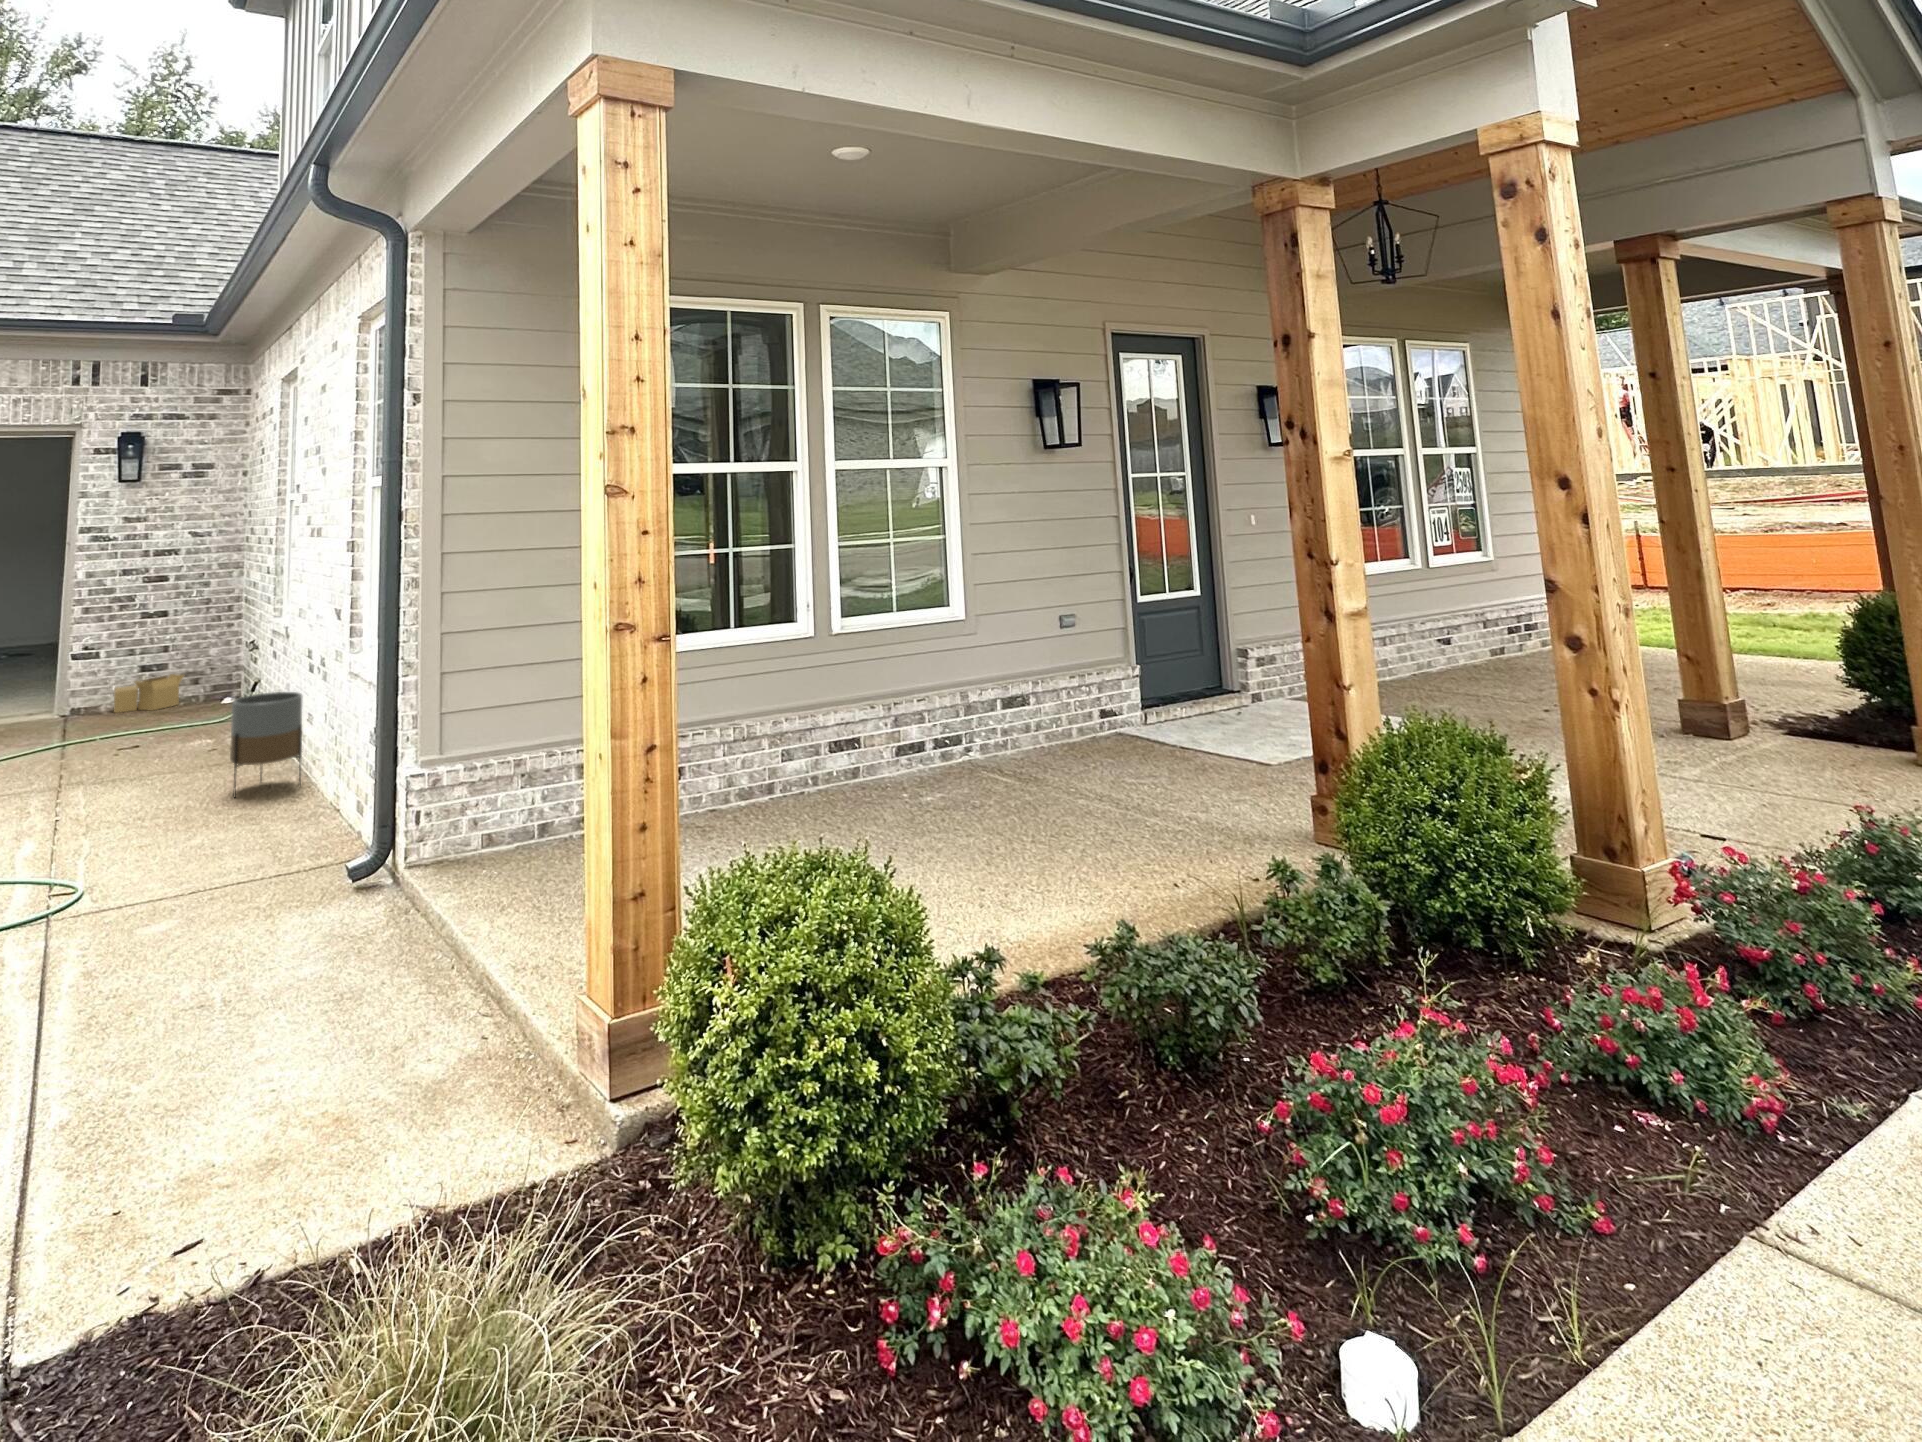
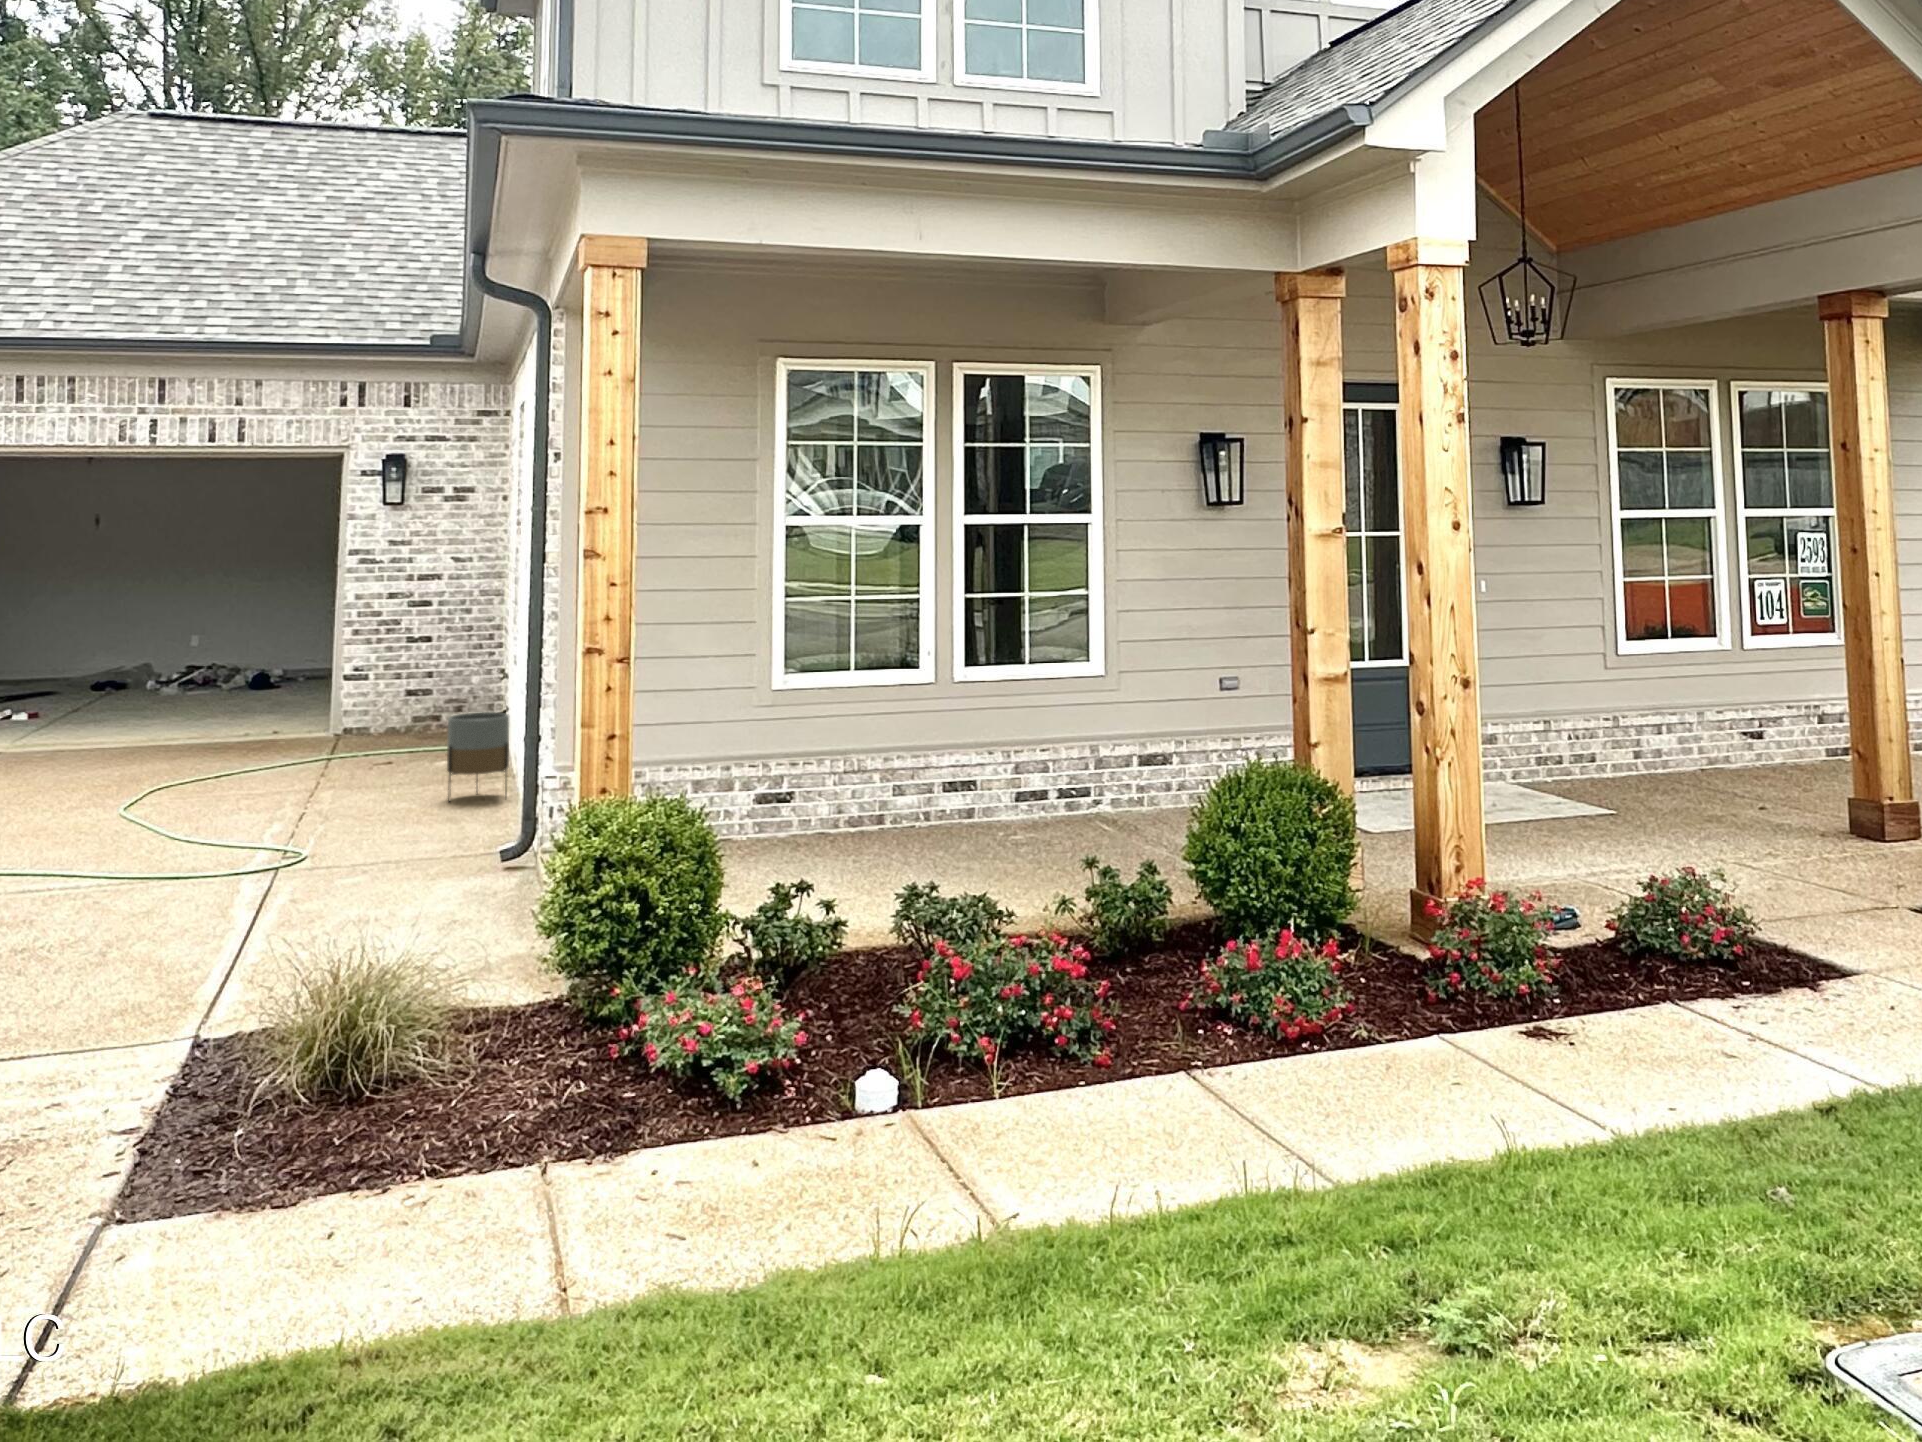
cardboard box: present [114,674,183,713] -> none [380,700,446,734]

